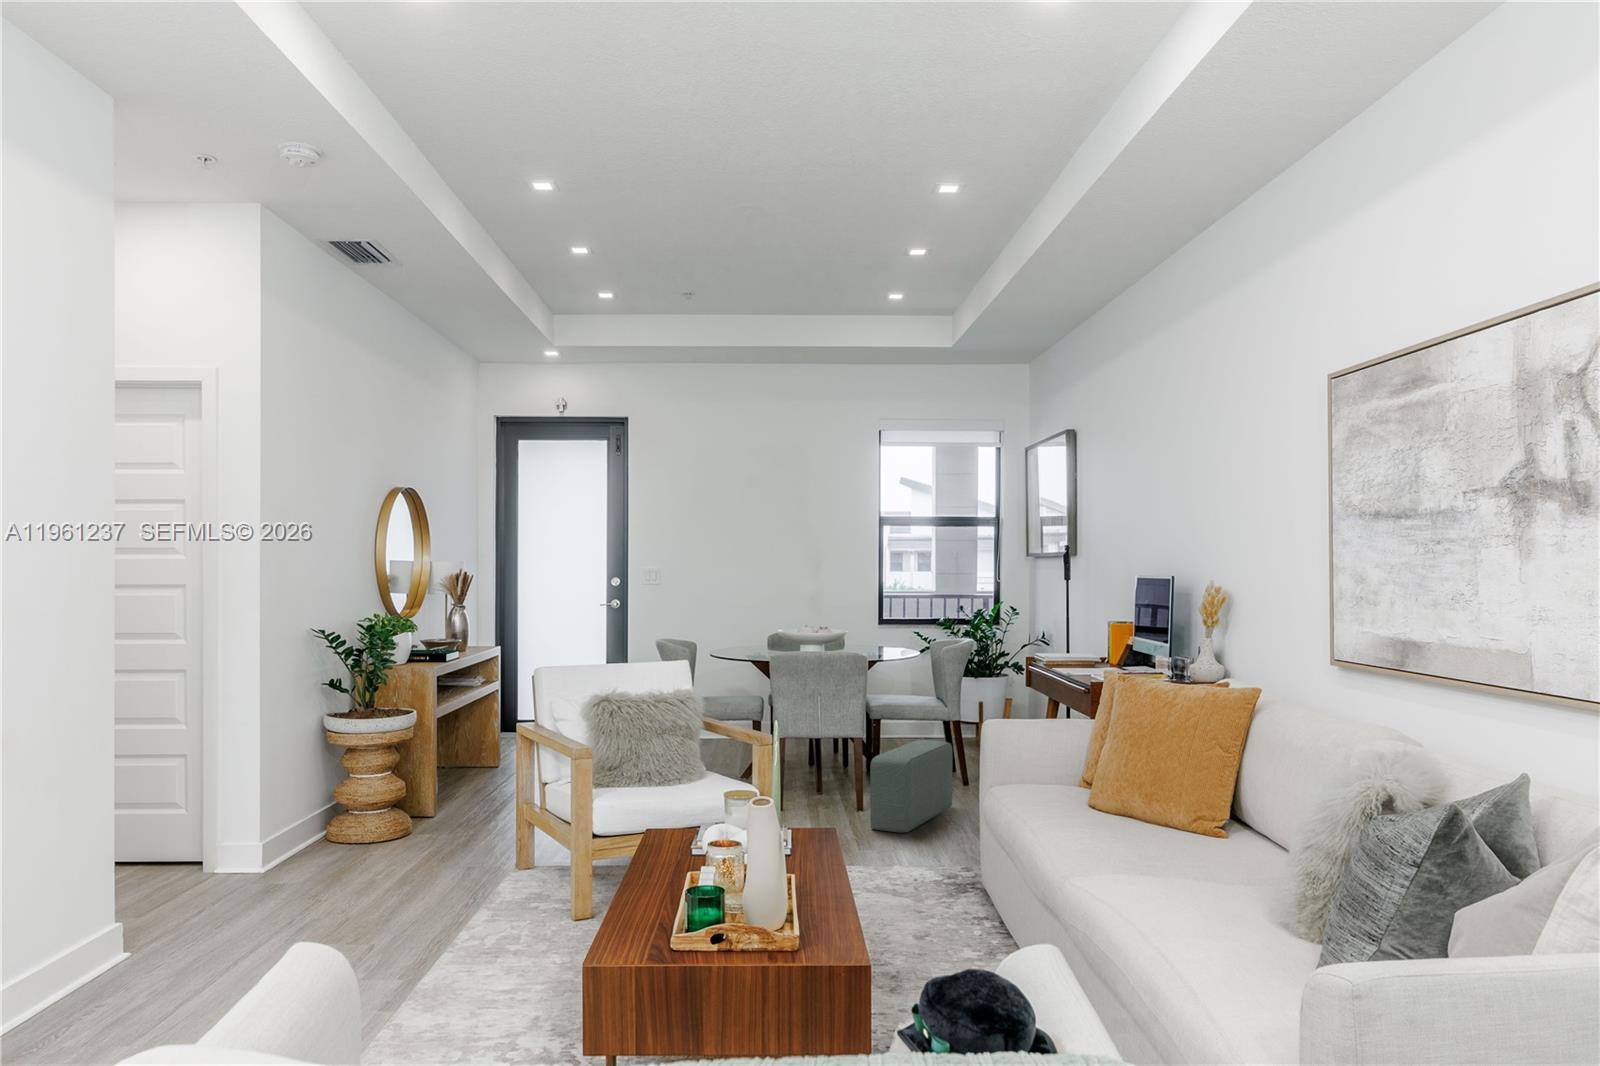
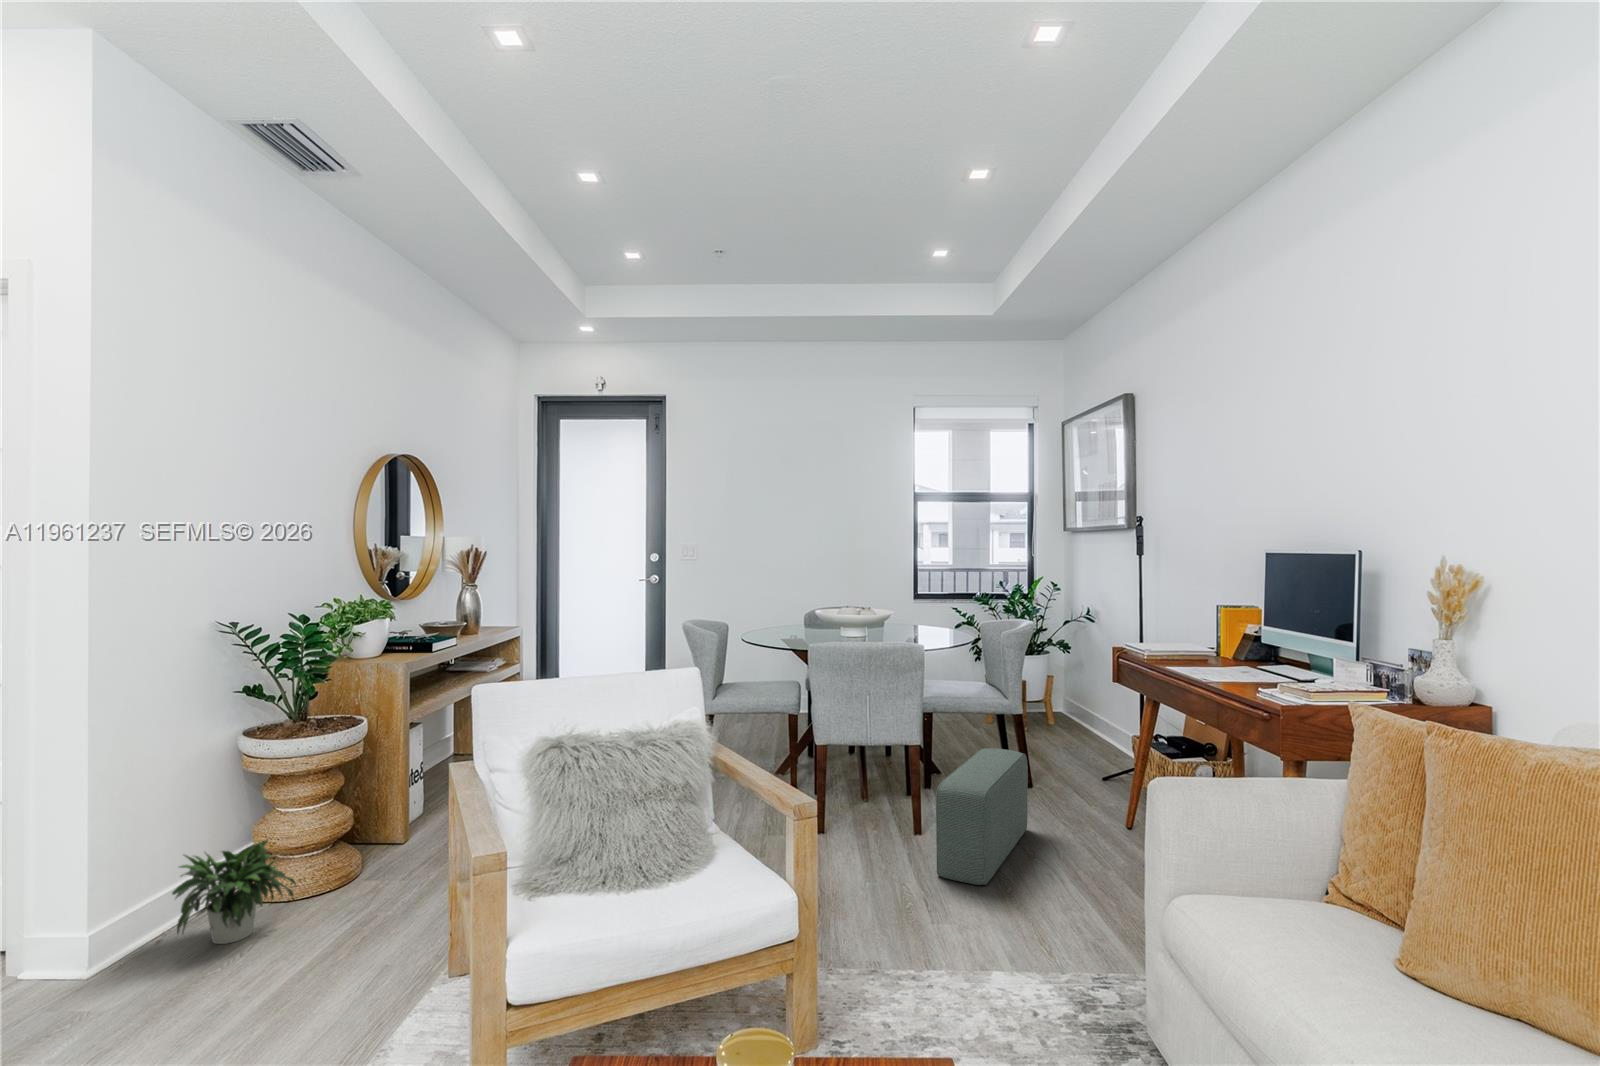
potted plant: none [275,789,383,871] -> present [119,839,296,965]

